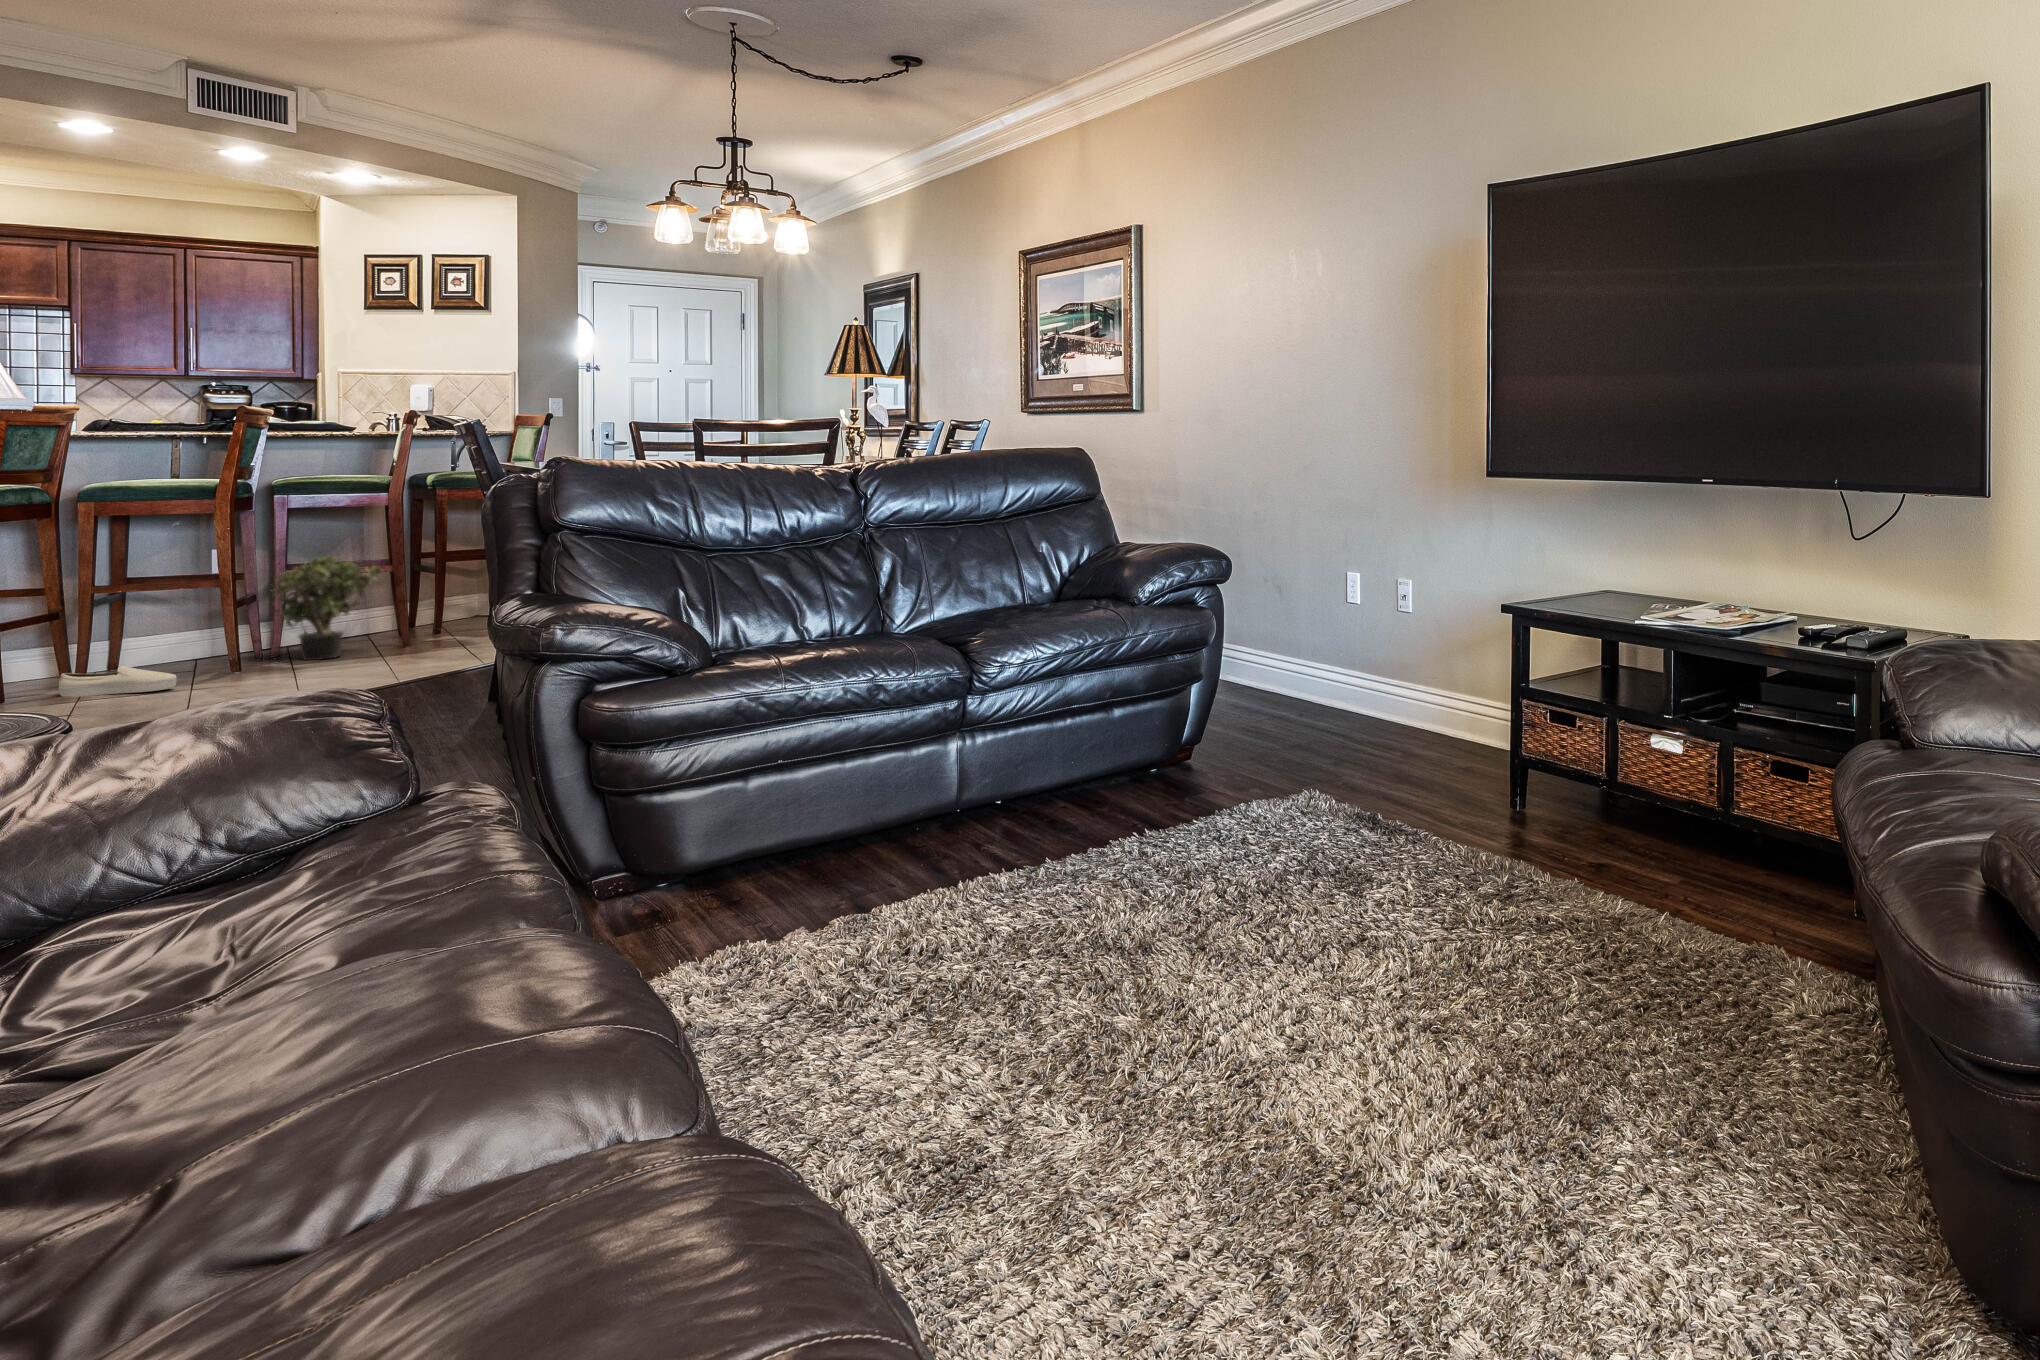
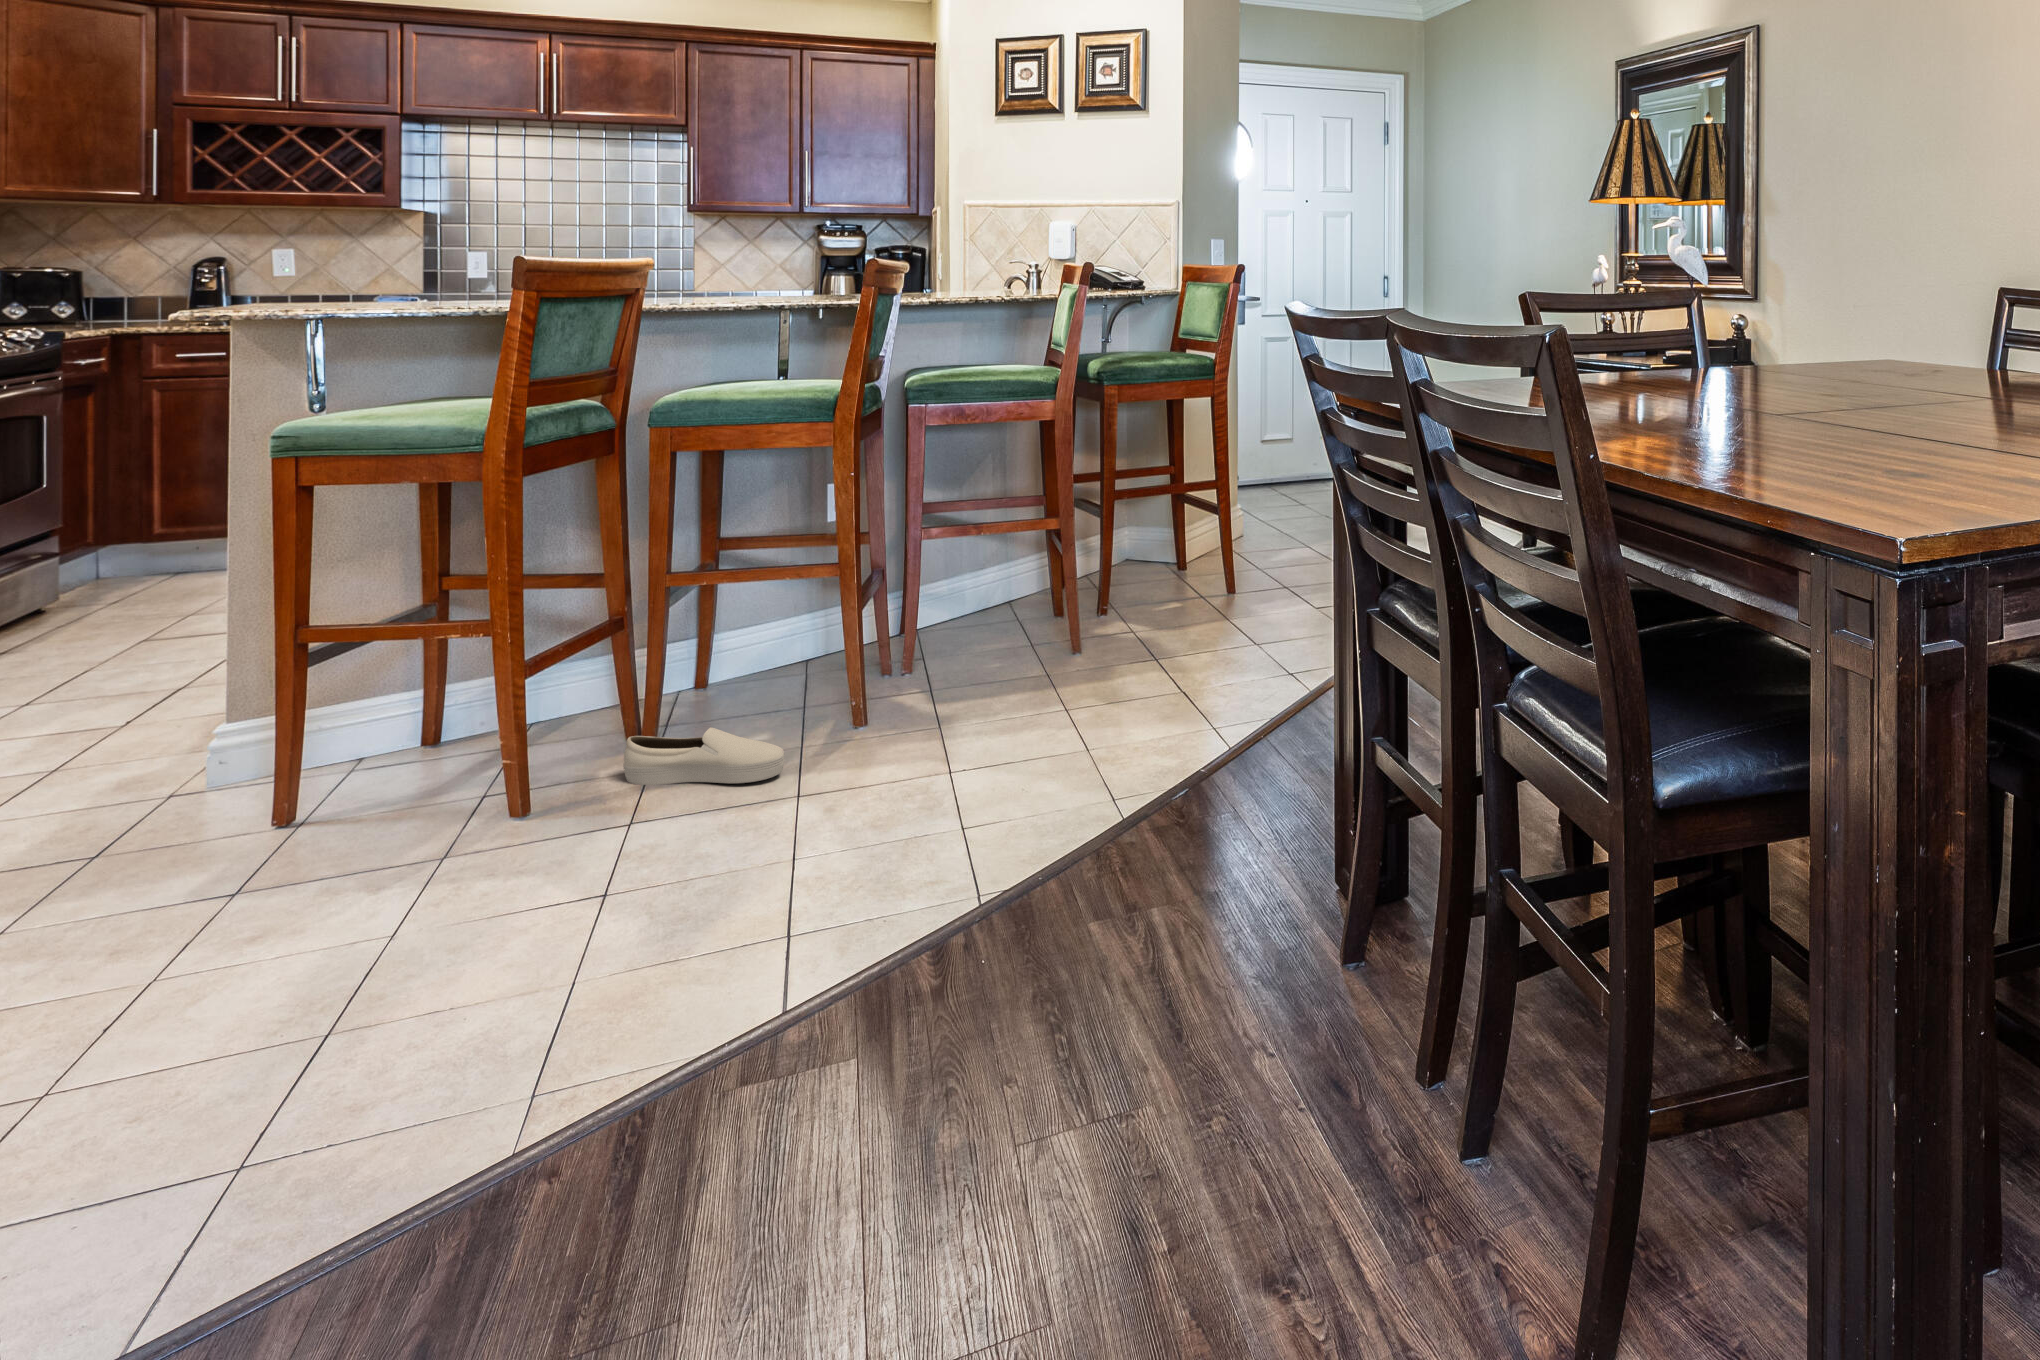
potted plant: present [274,556,382,660] -> none [906,509,1053,688]

